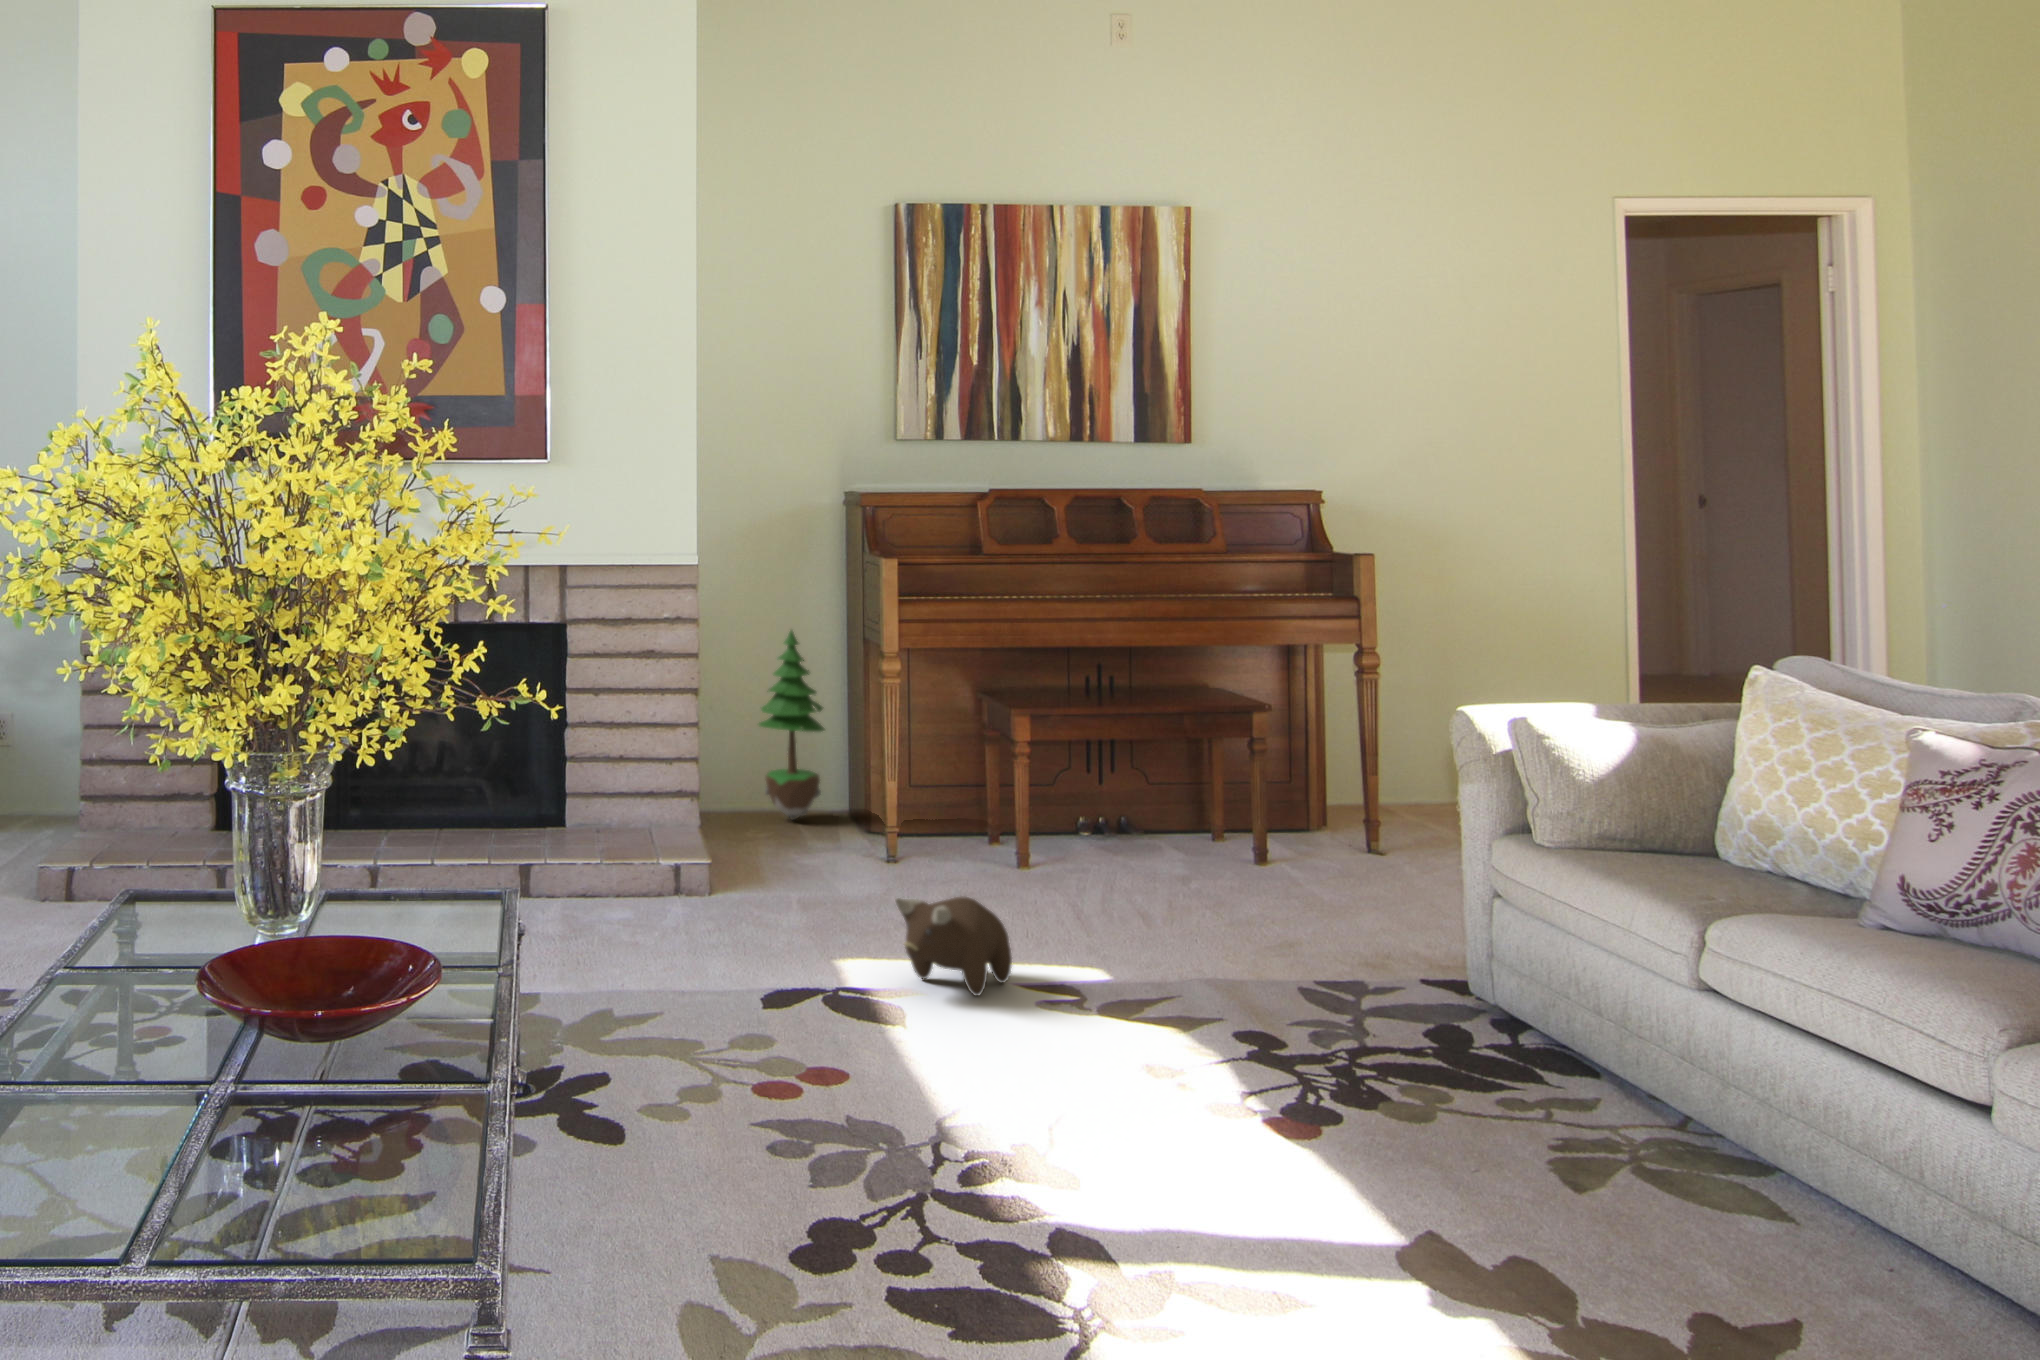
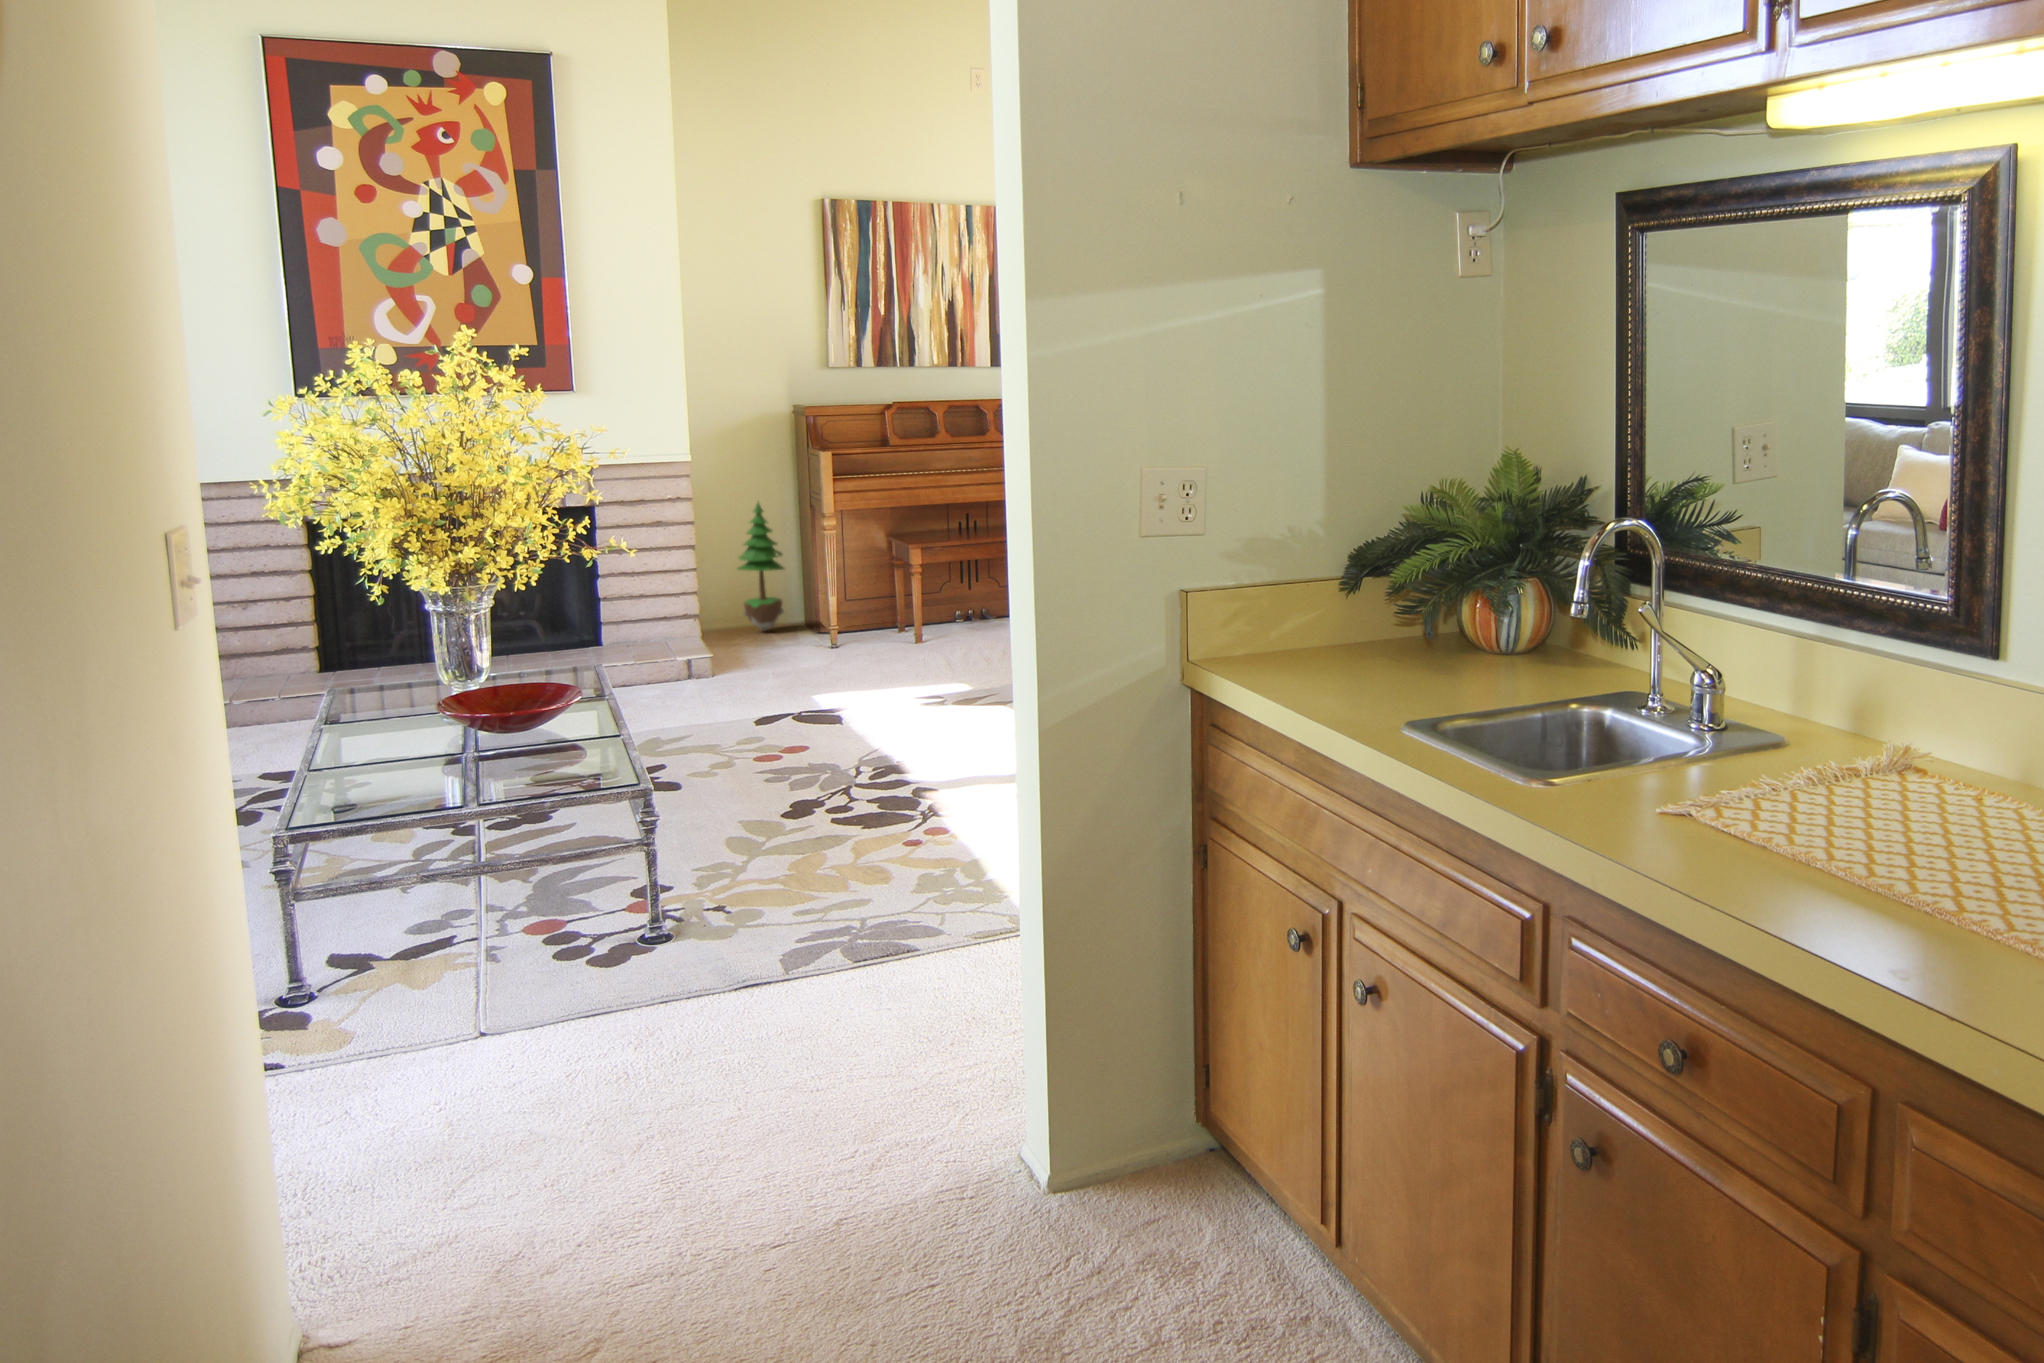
plush toy: present [896,897,1012,996] -> none [833,653,905,708]

